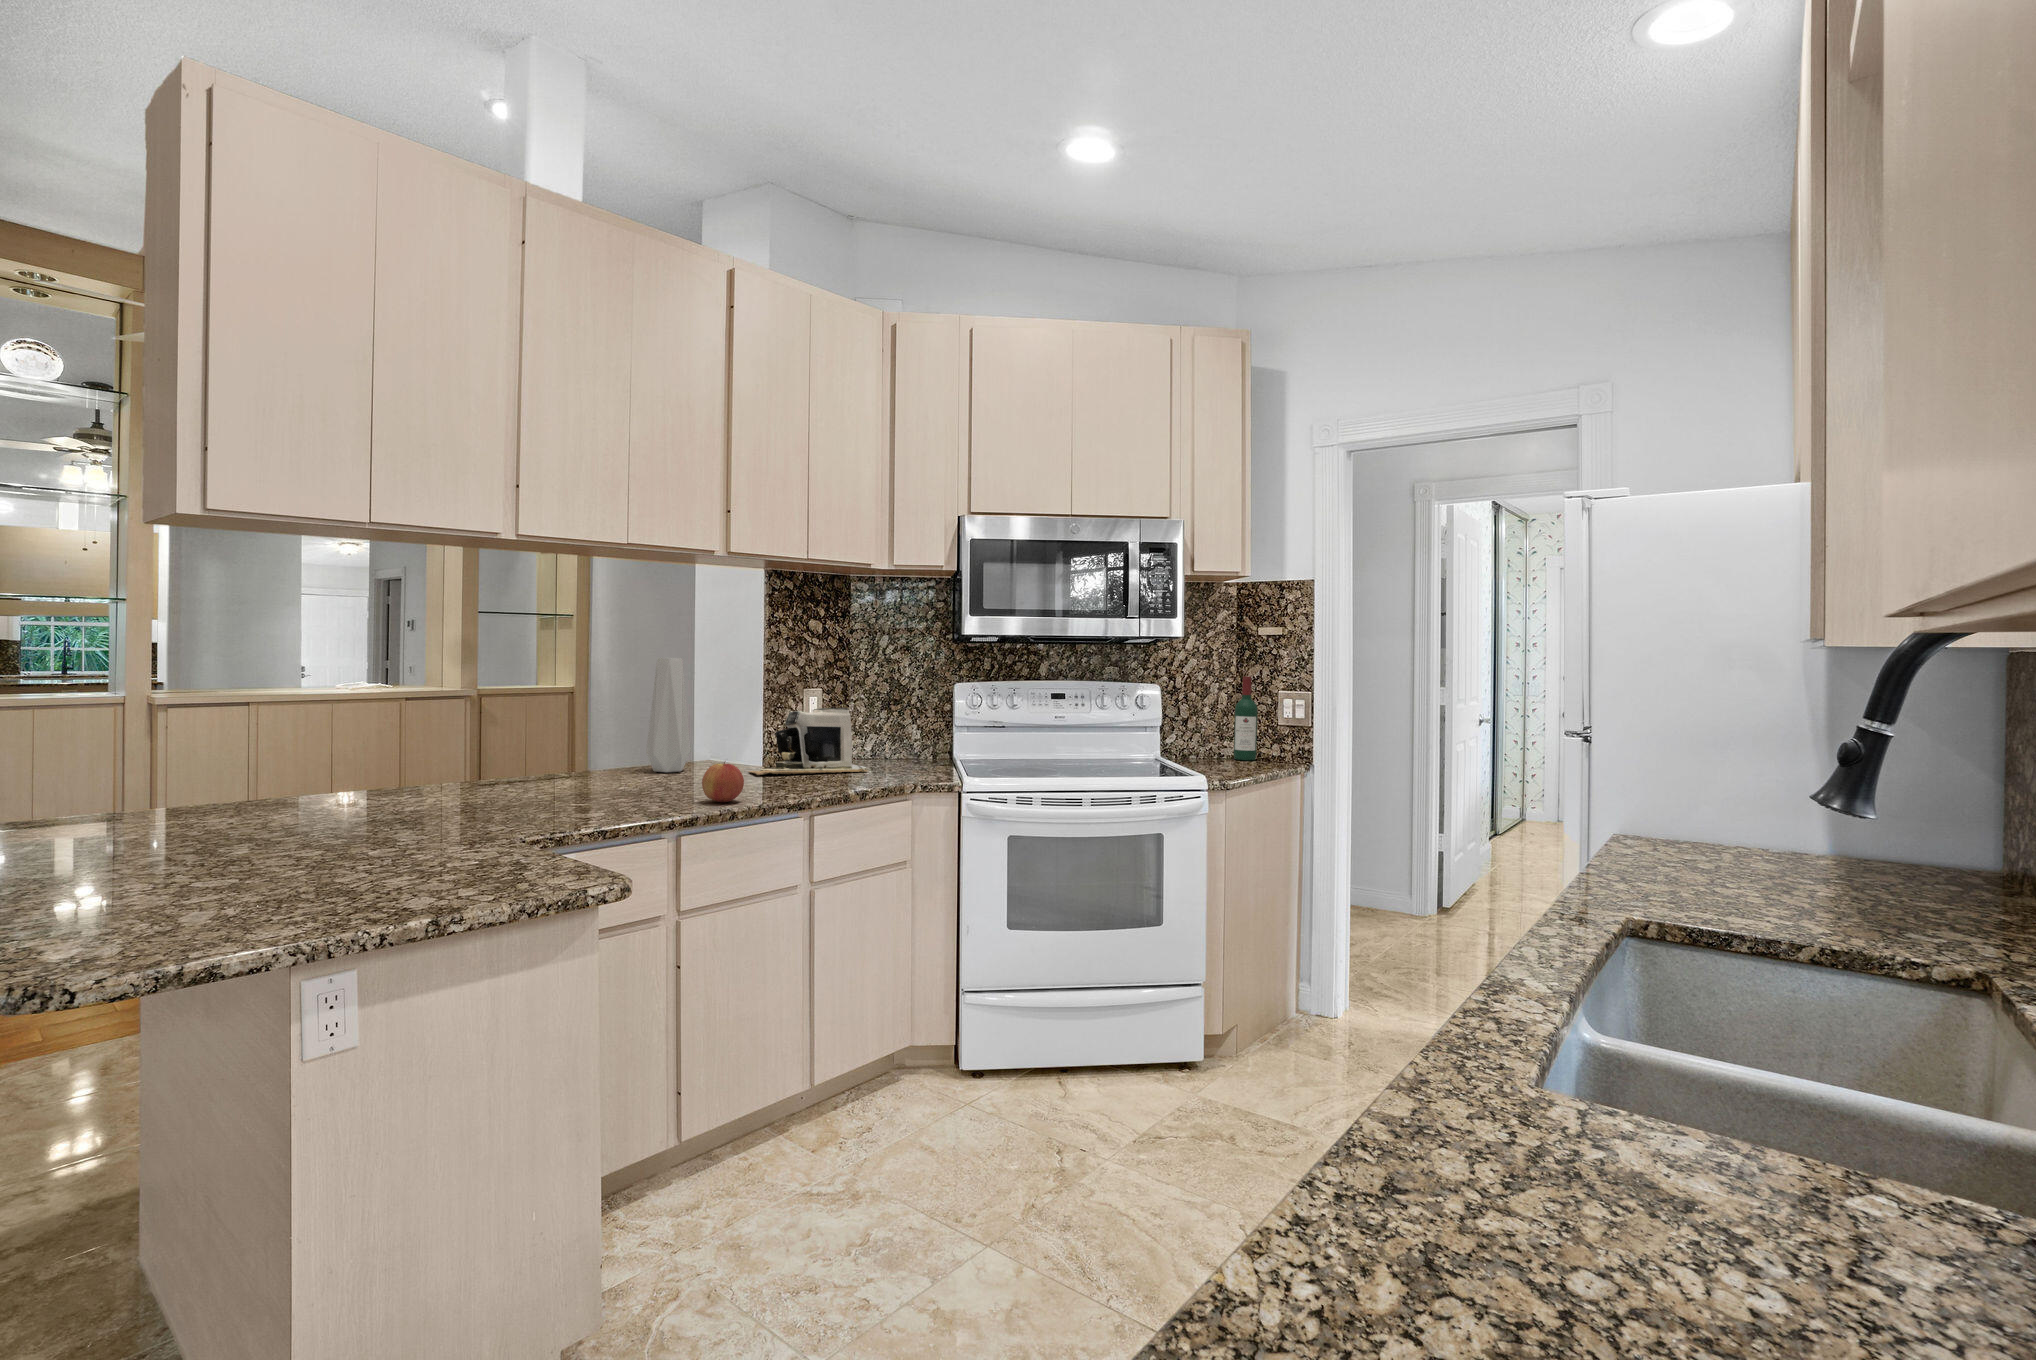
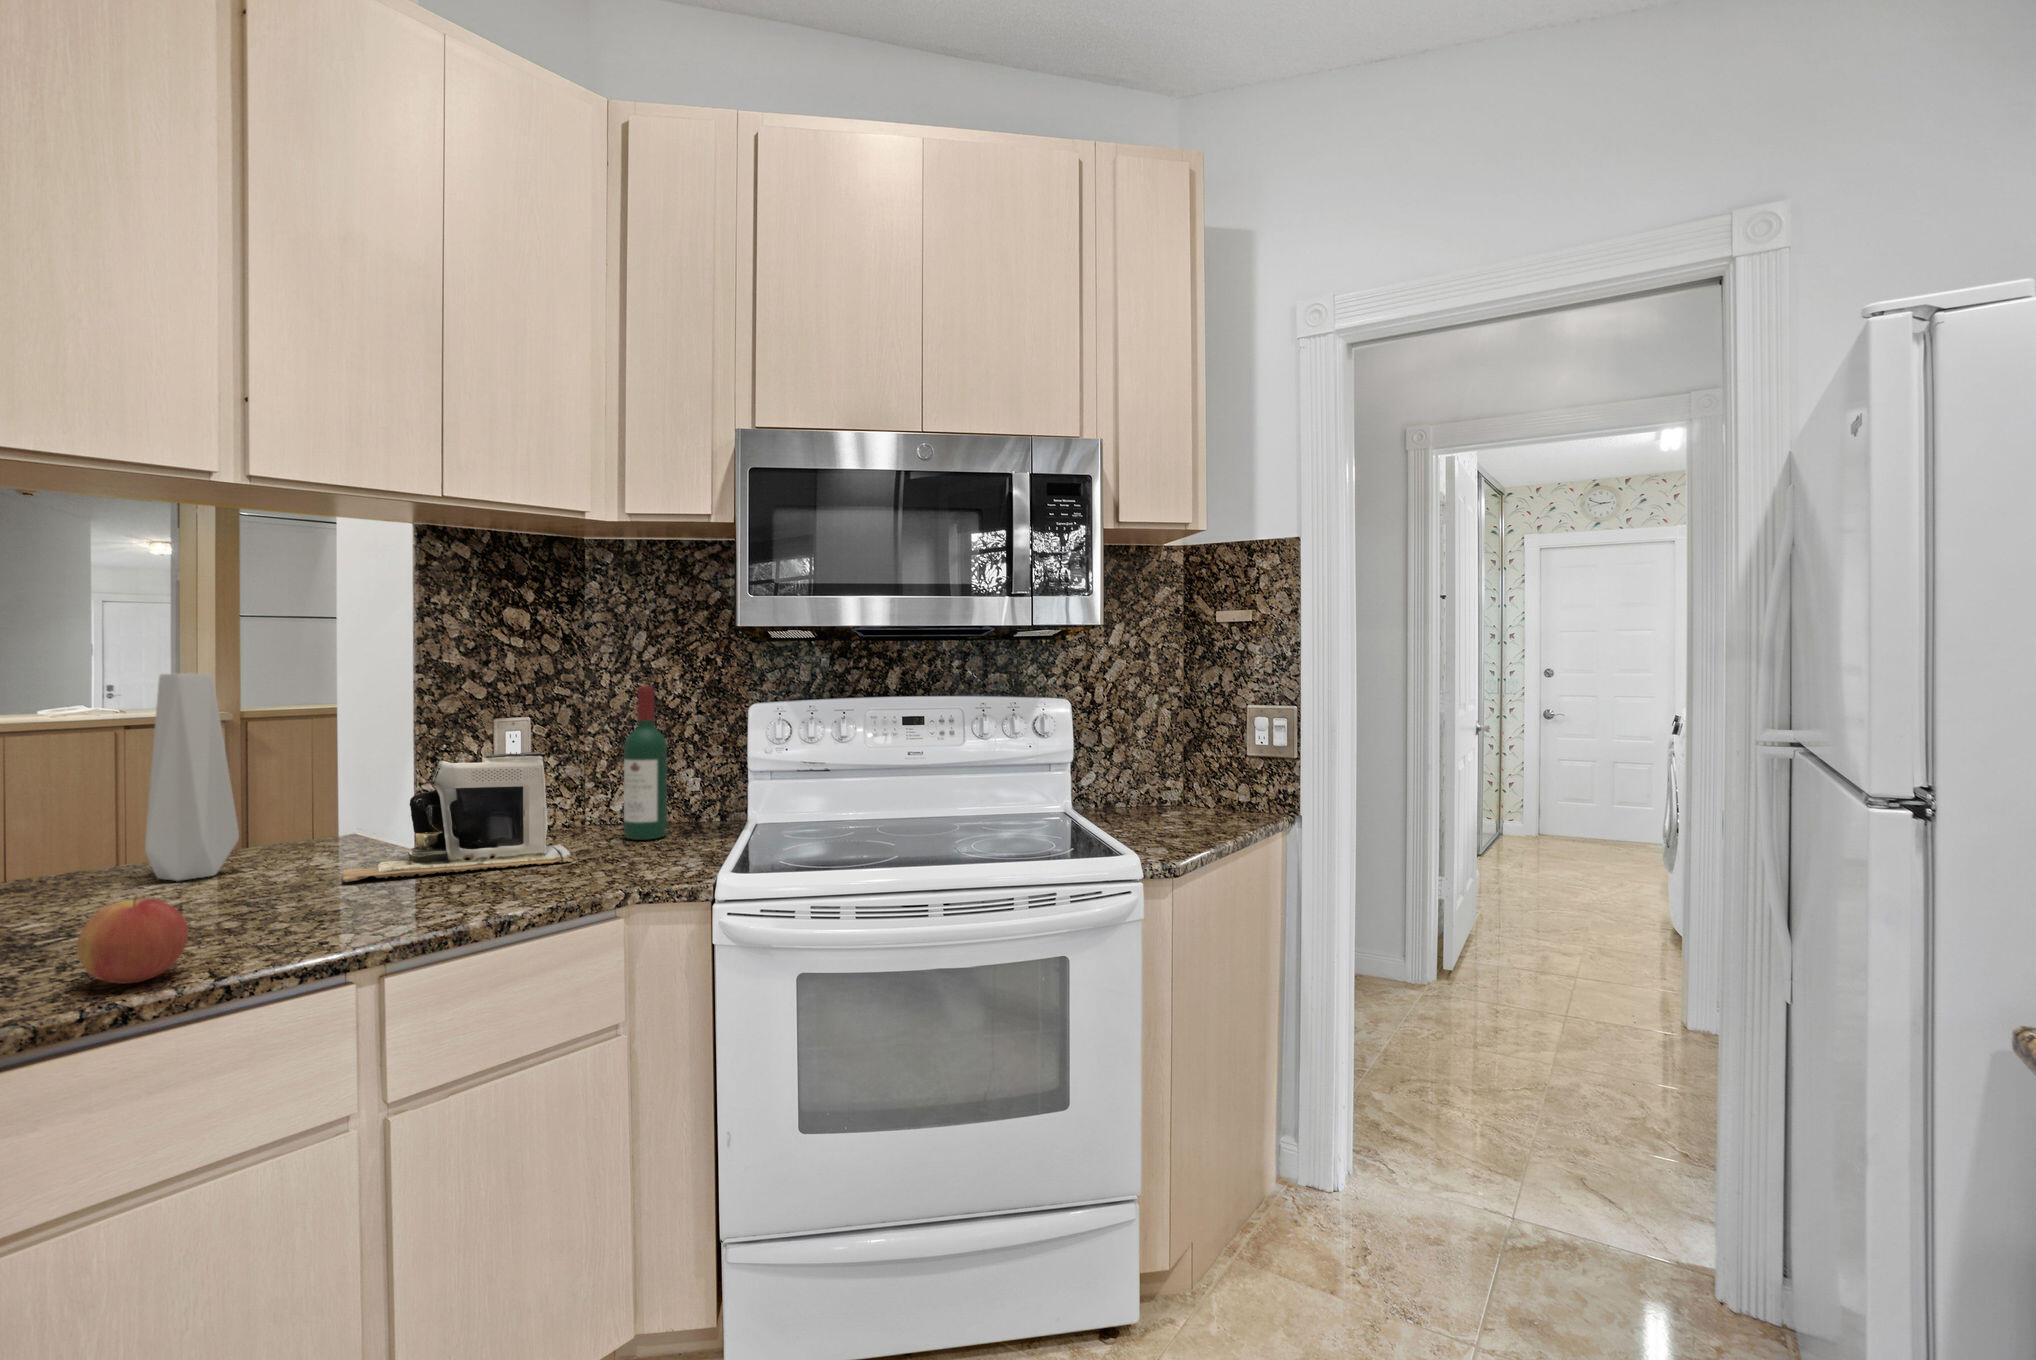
wine bottle: present [1234,676,1258,760] -> present [624,686,667,840]

